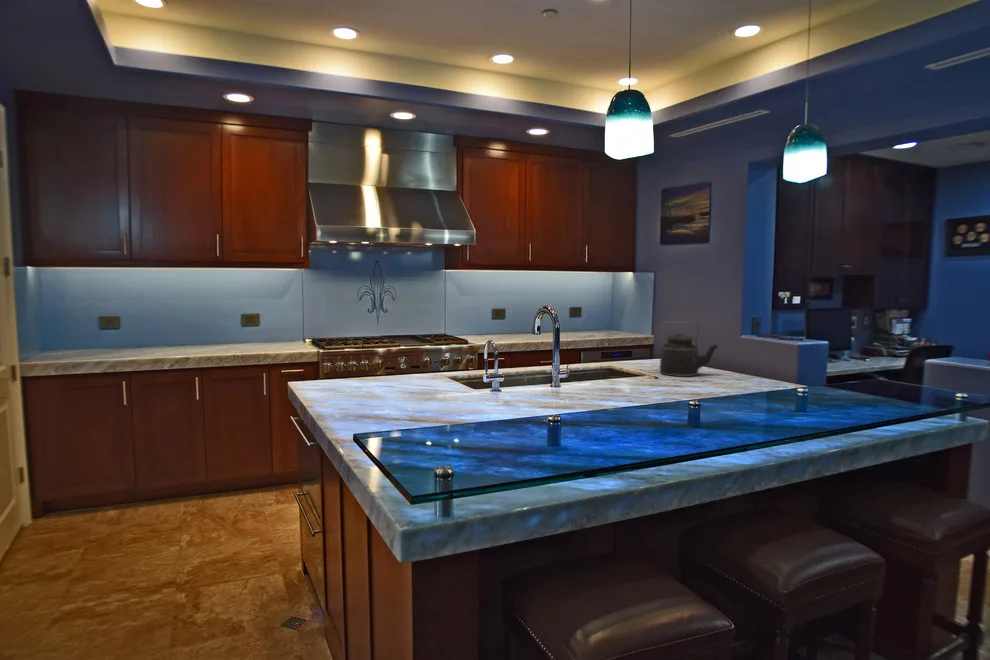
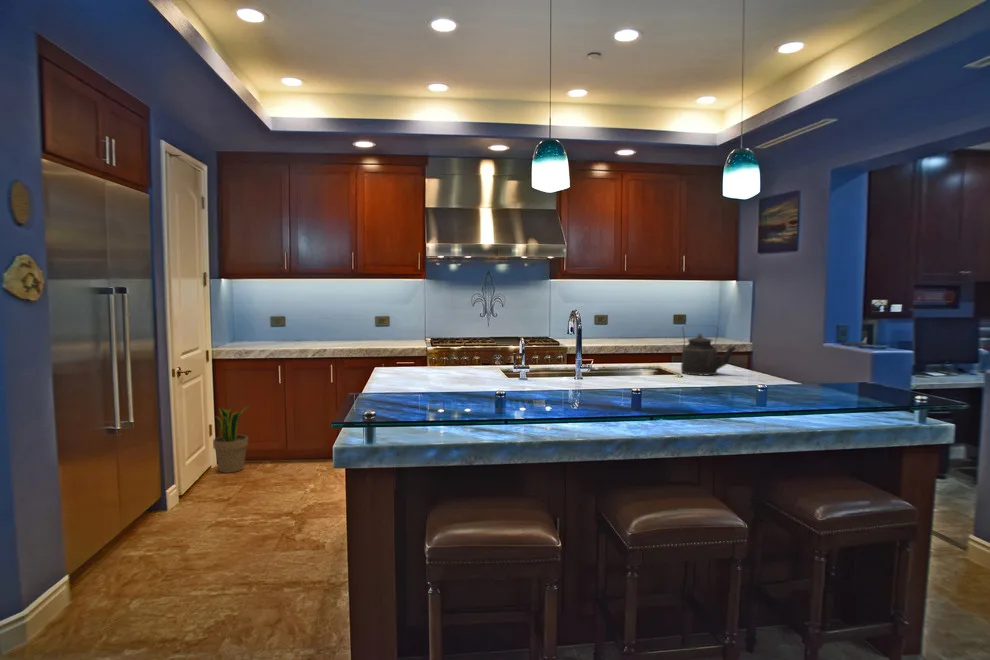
potted plant: none [26,439,84,534] -> present [213,407,248,473]

